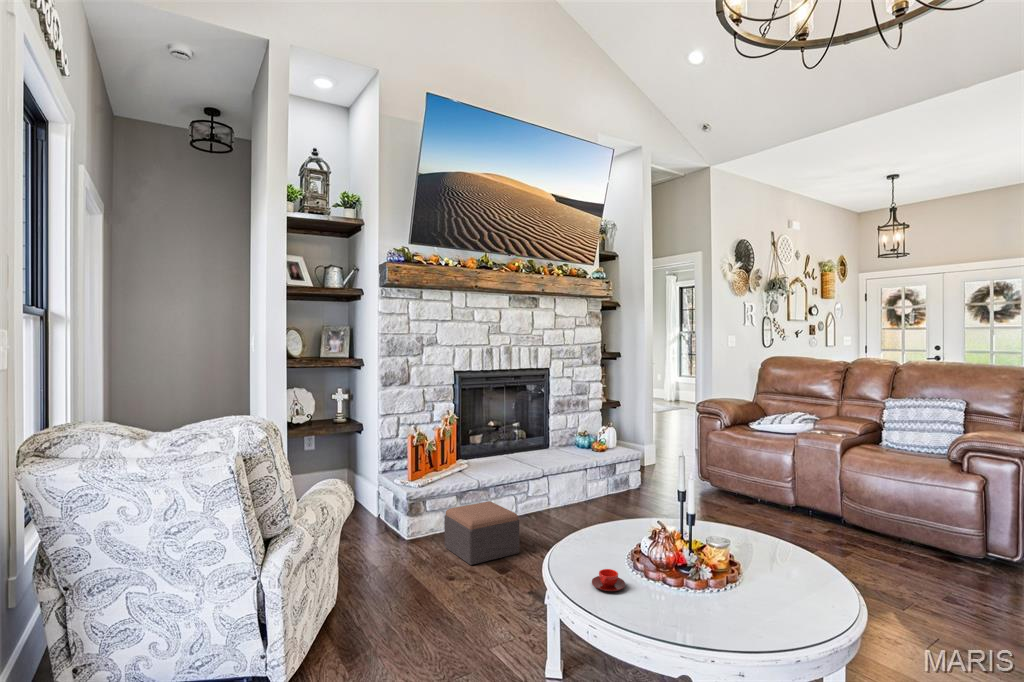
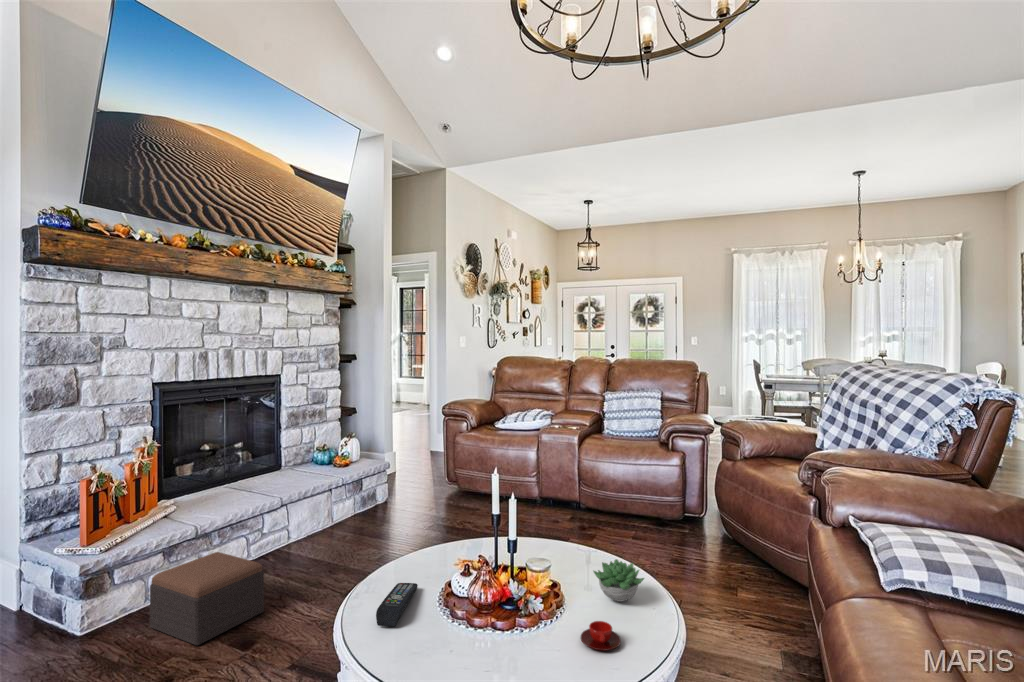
remote control: none [570,537,612,564] -> present [376,583,418,626]
succulent plant: none [773,551,826,591] -> present [593,559,644,602]
teacup: present [592,569,625,591] -> present [581,621,621,650]

